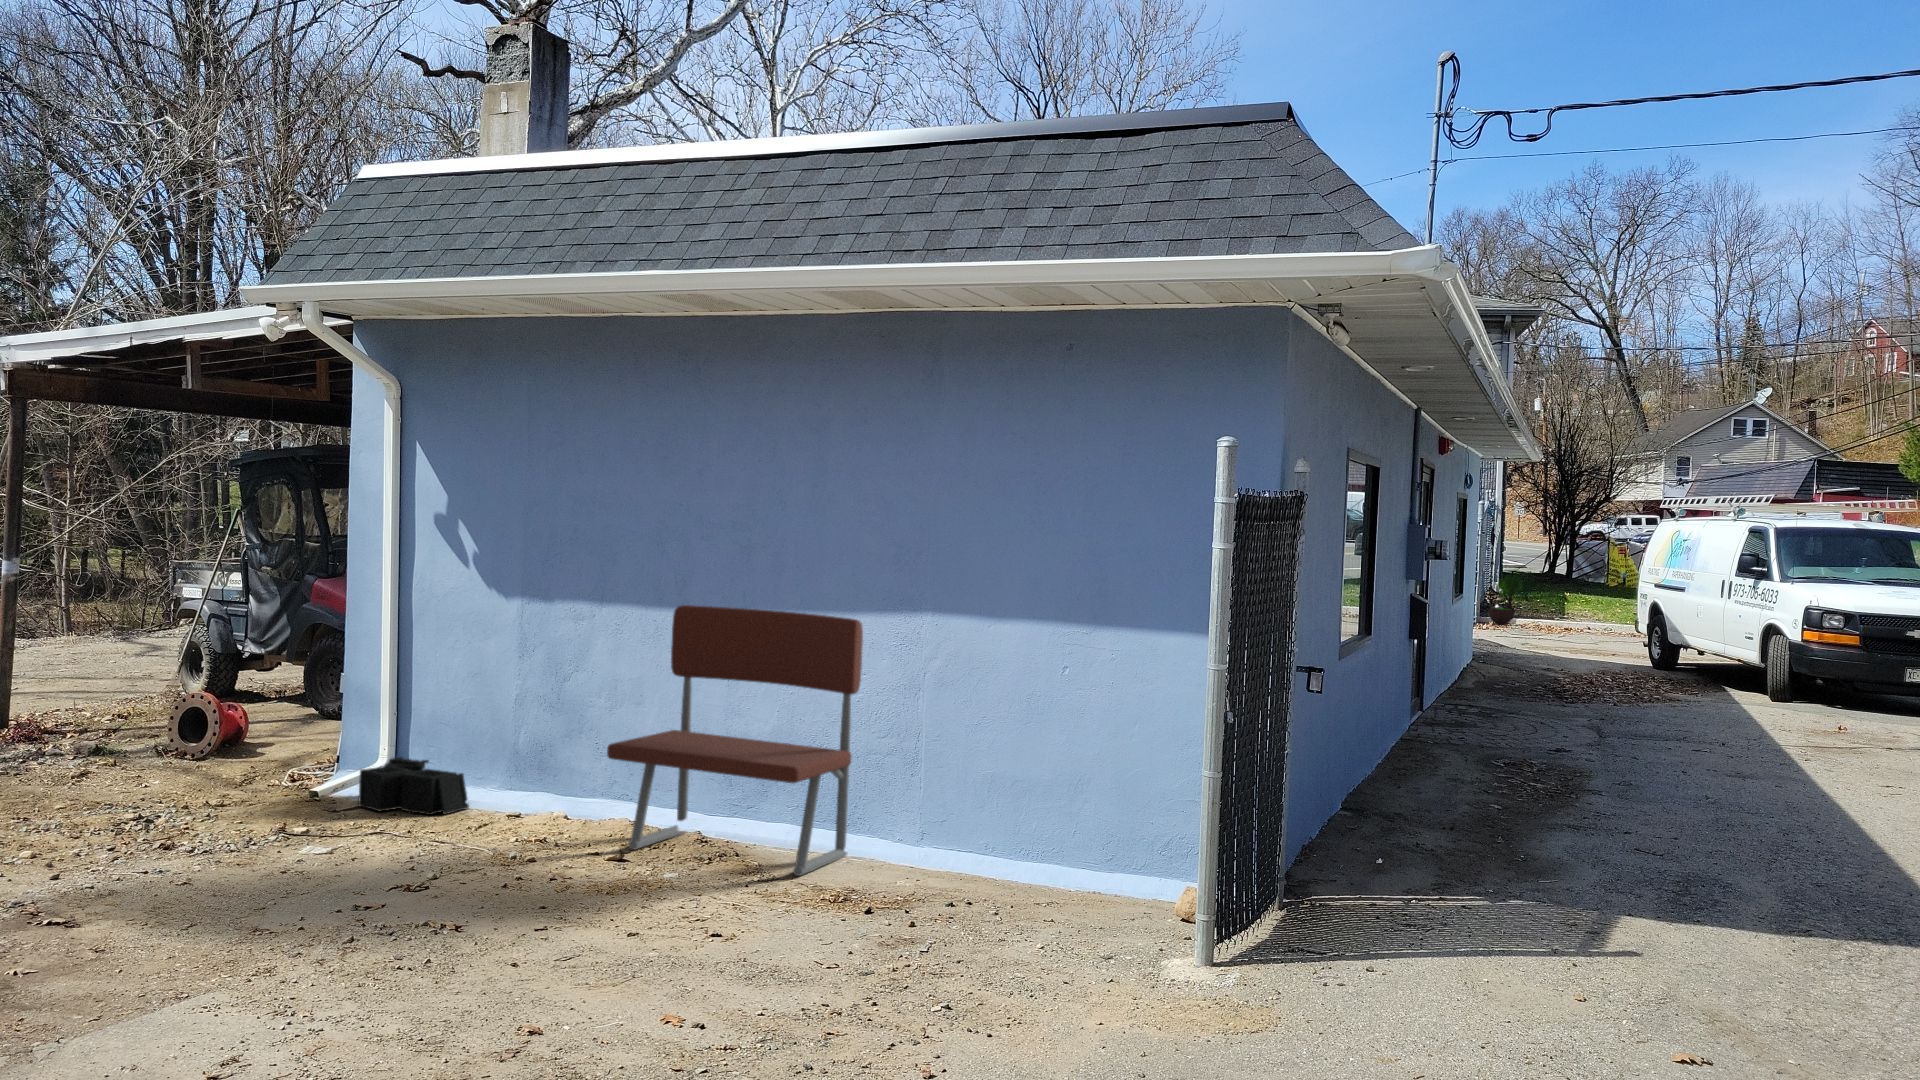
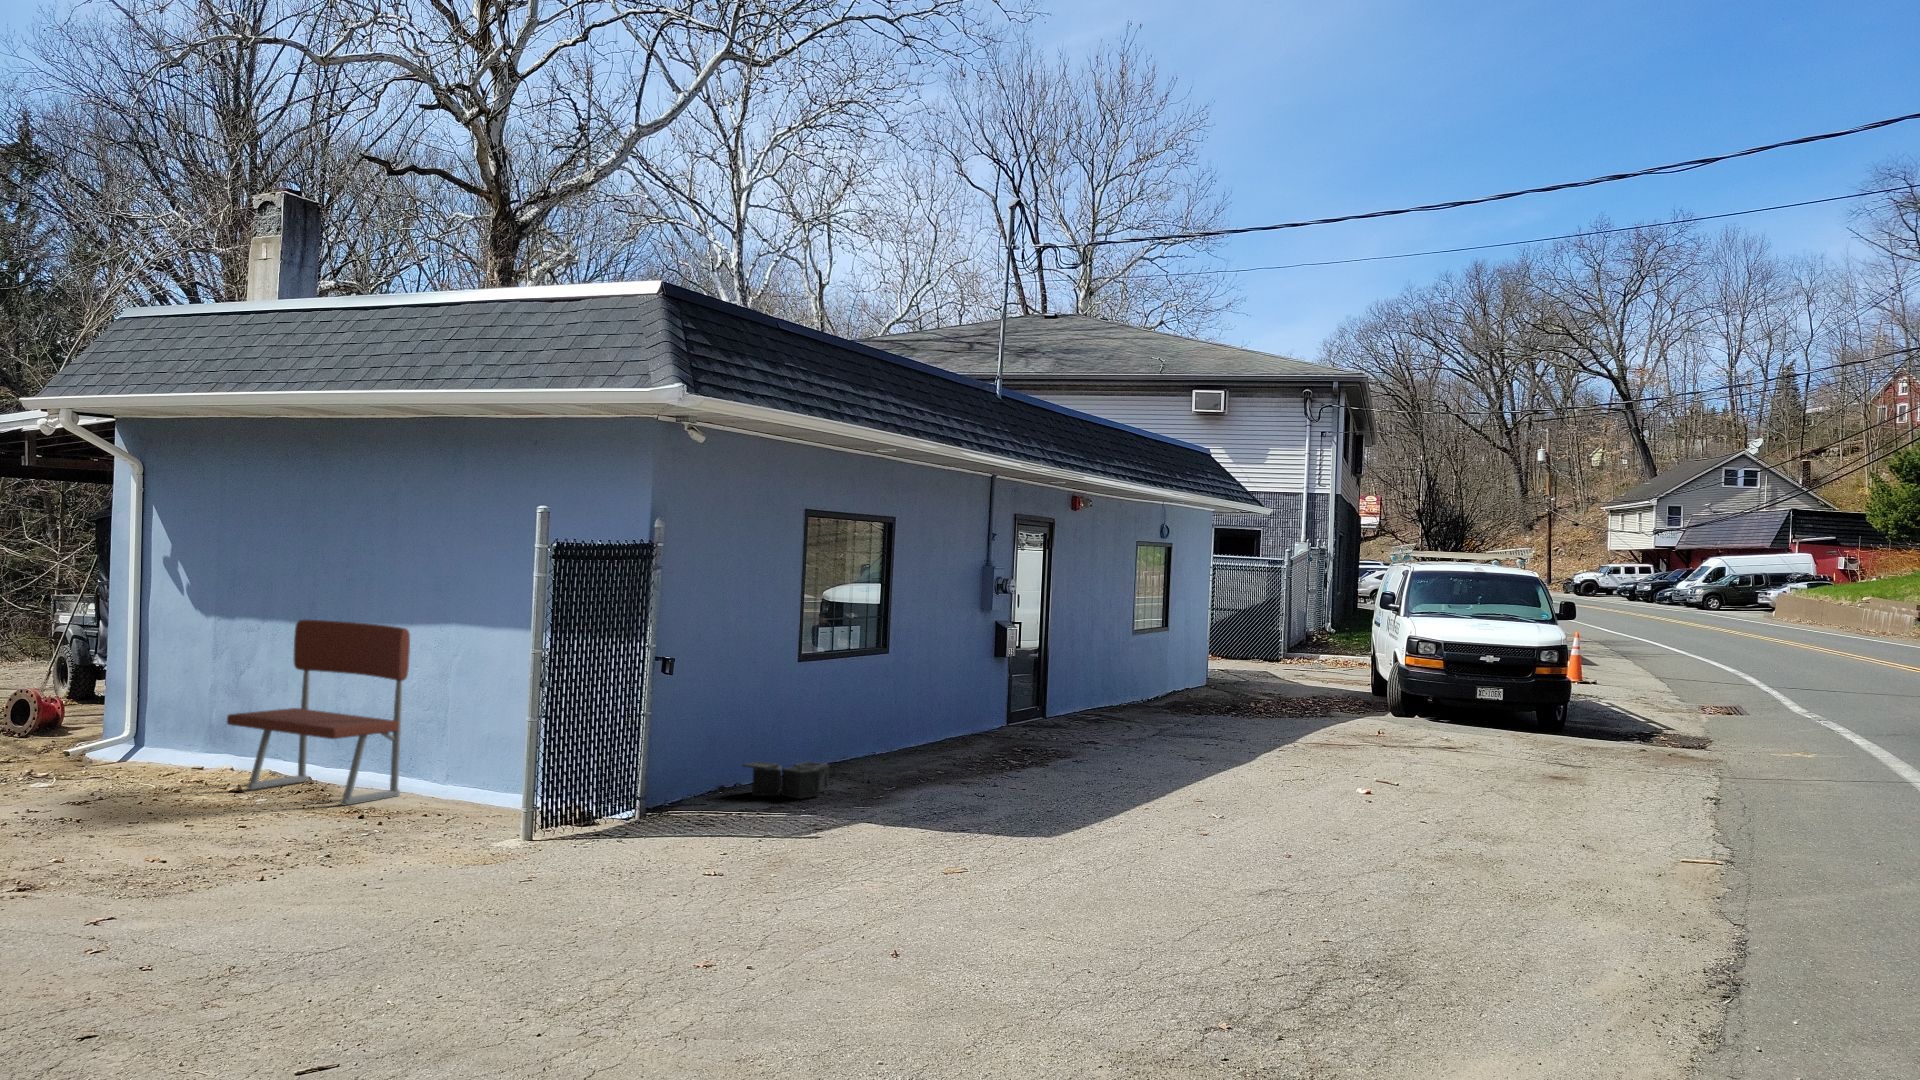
potted tree: present [1489,577,1523,624] -> none [1279,613,1306,659]
storage bin: present [358,757,469,815] -> present [743,762,829,799]

